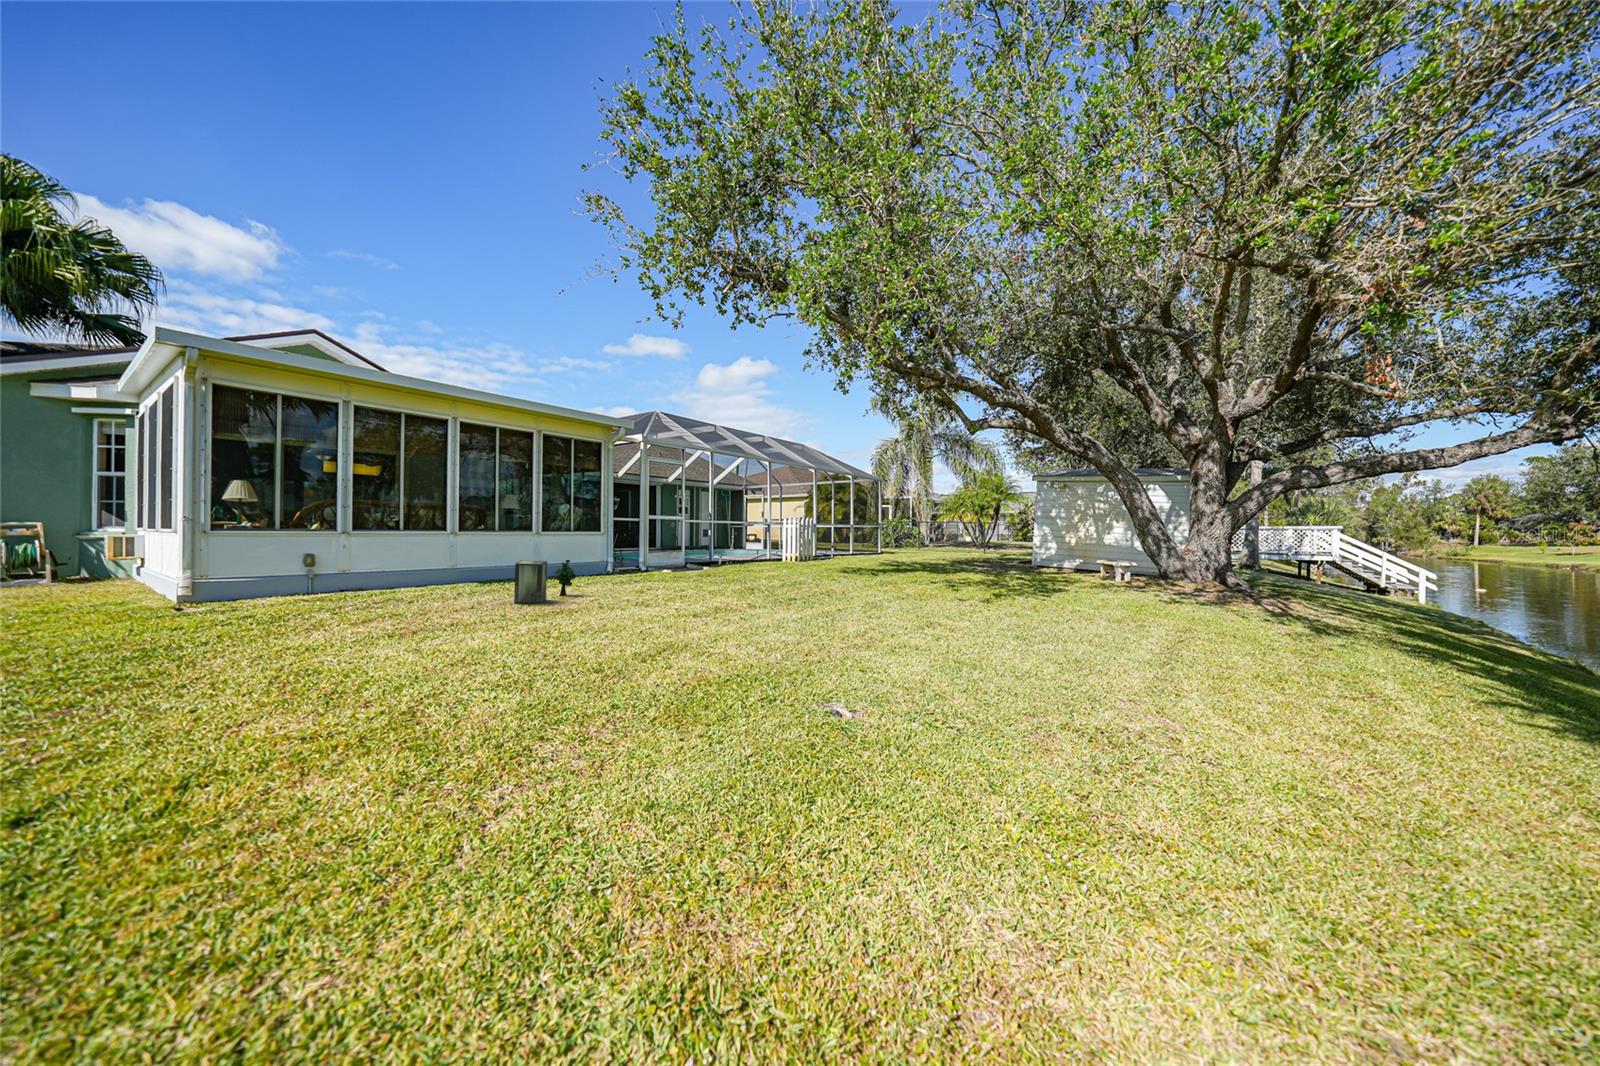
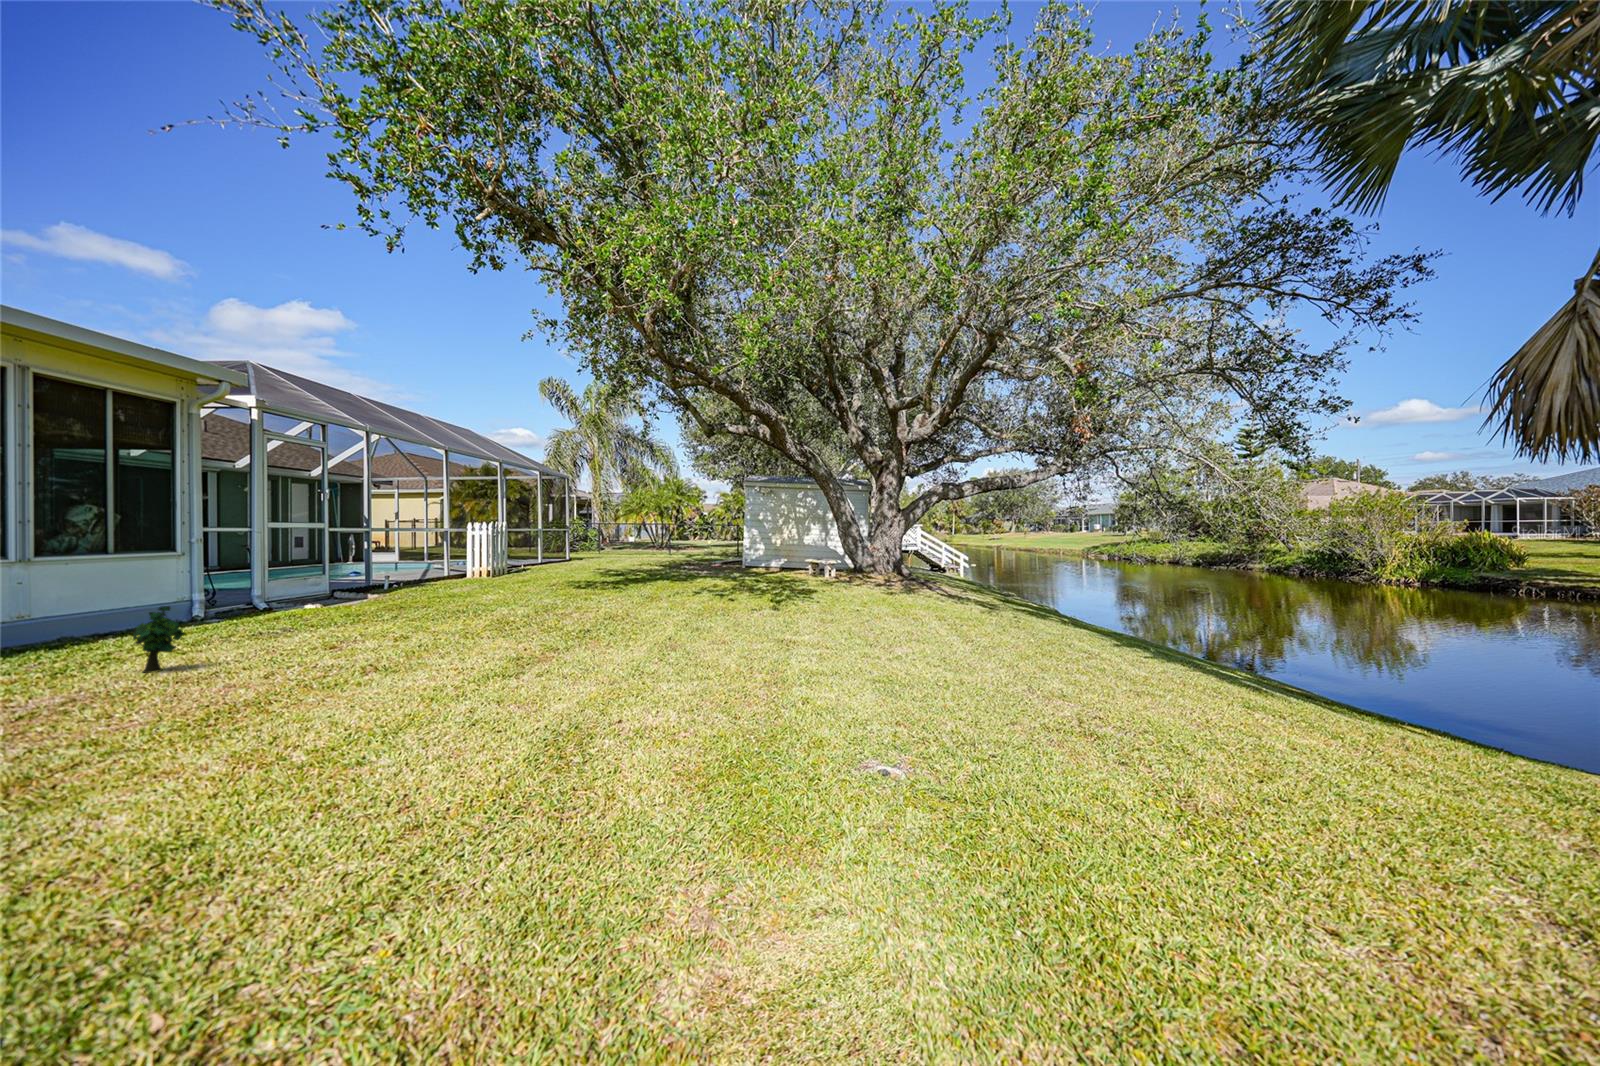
storage box: present [514,561,547,604] -> none [31,614,120,708]

